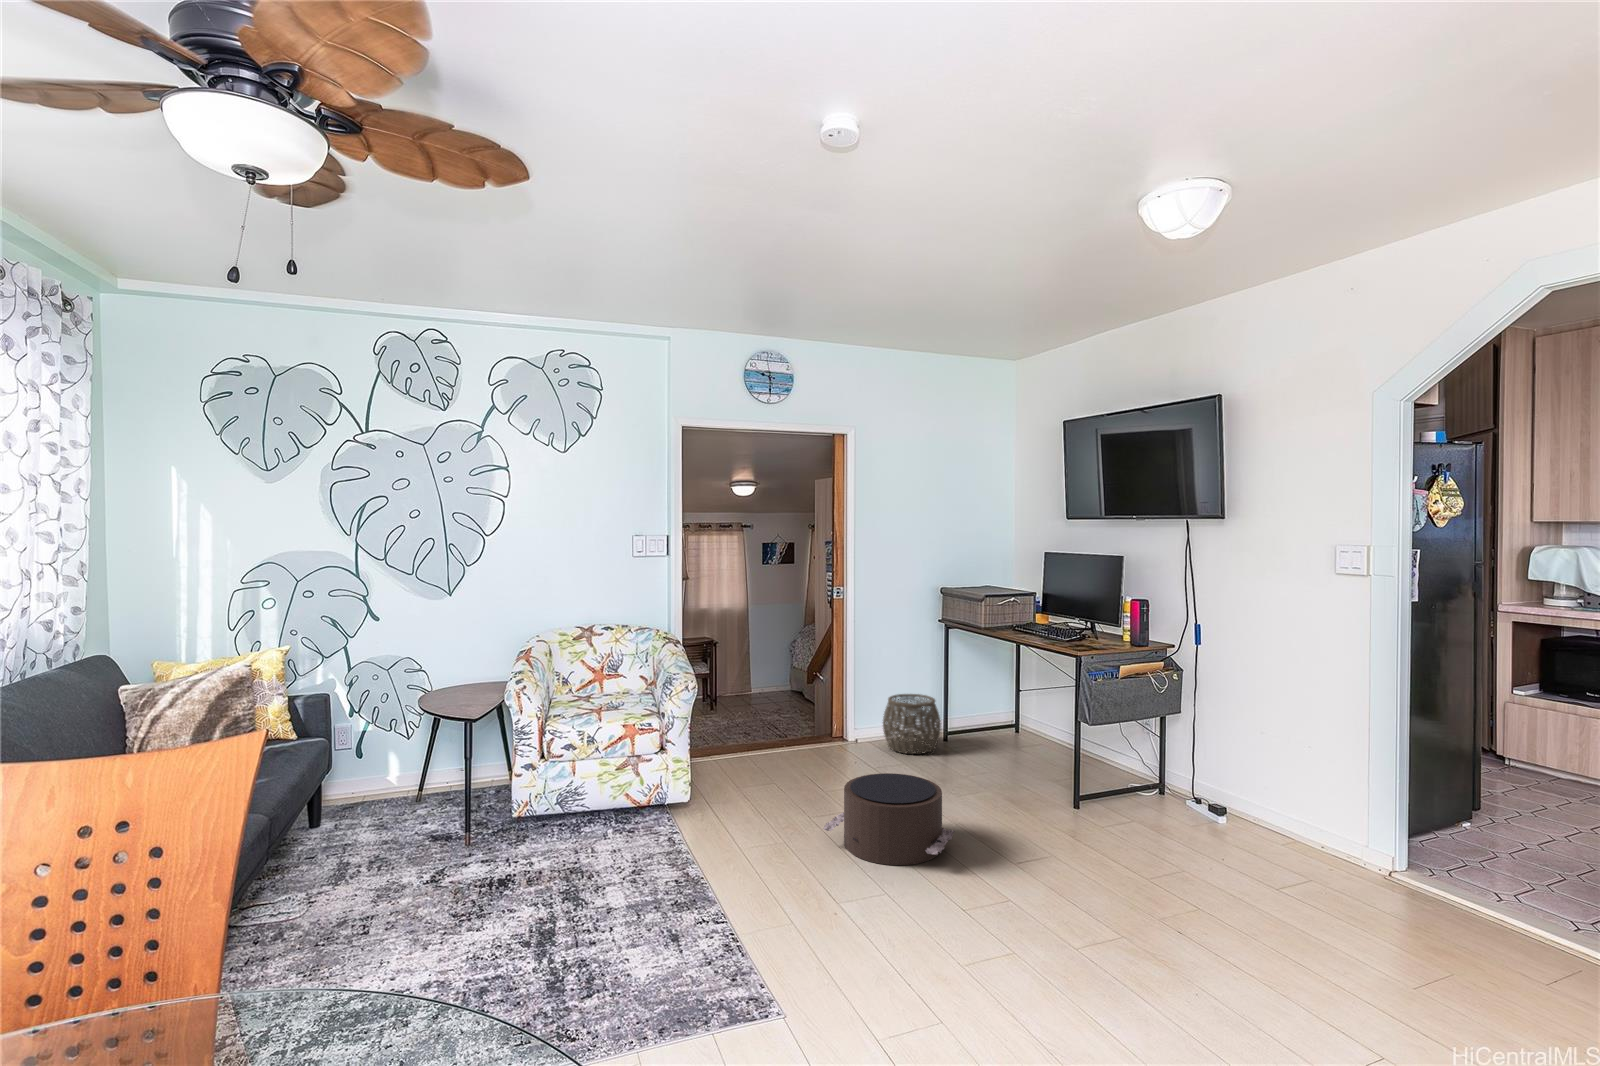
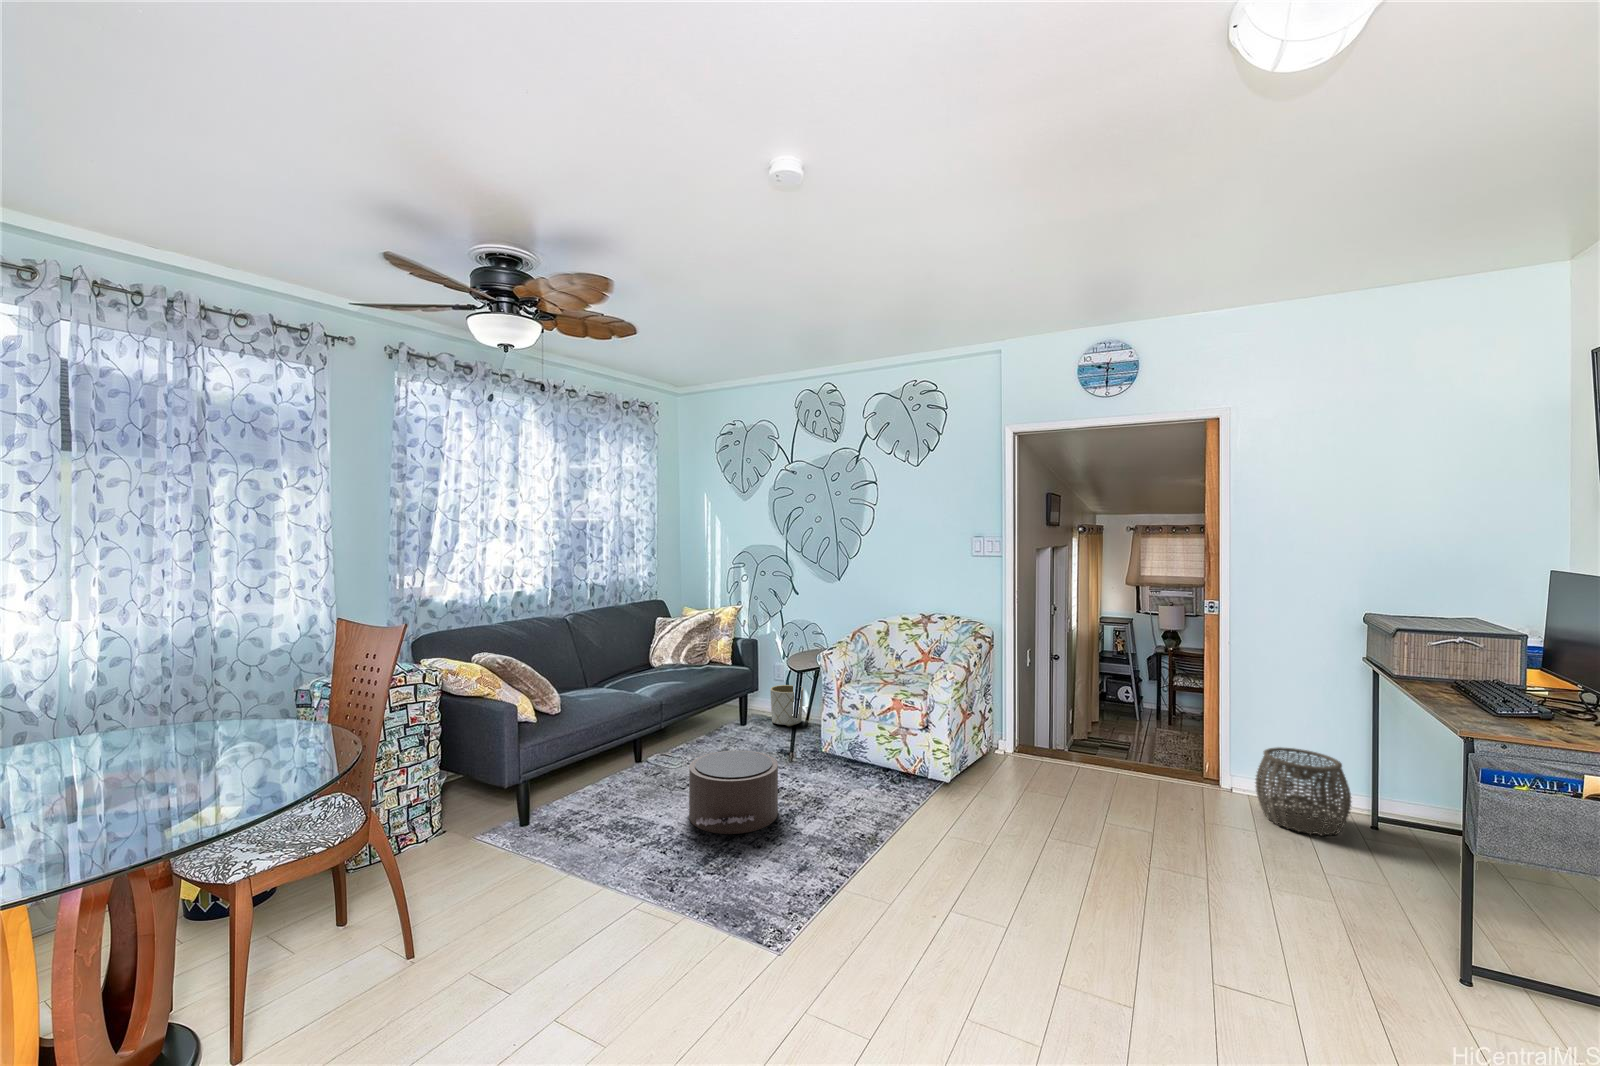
planter: none [351,750,405,813] -> present [770,685,803,726]
pouf: present [823,773,955,865] -> present [689,750,778,834]

